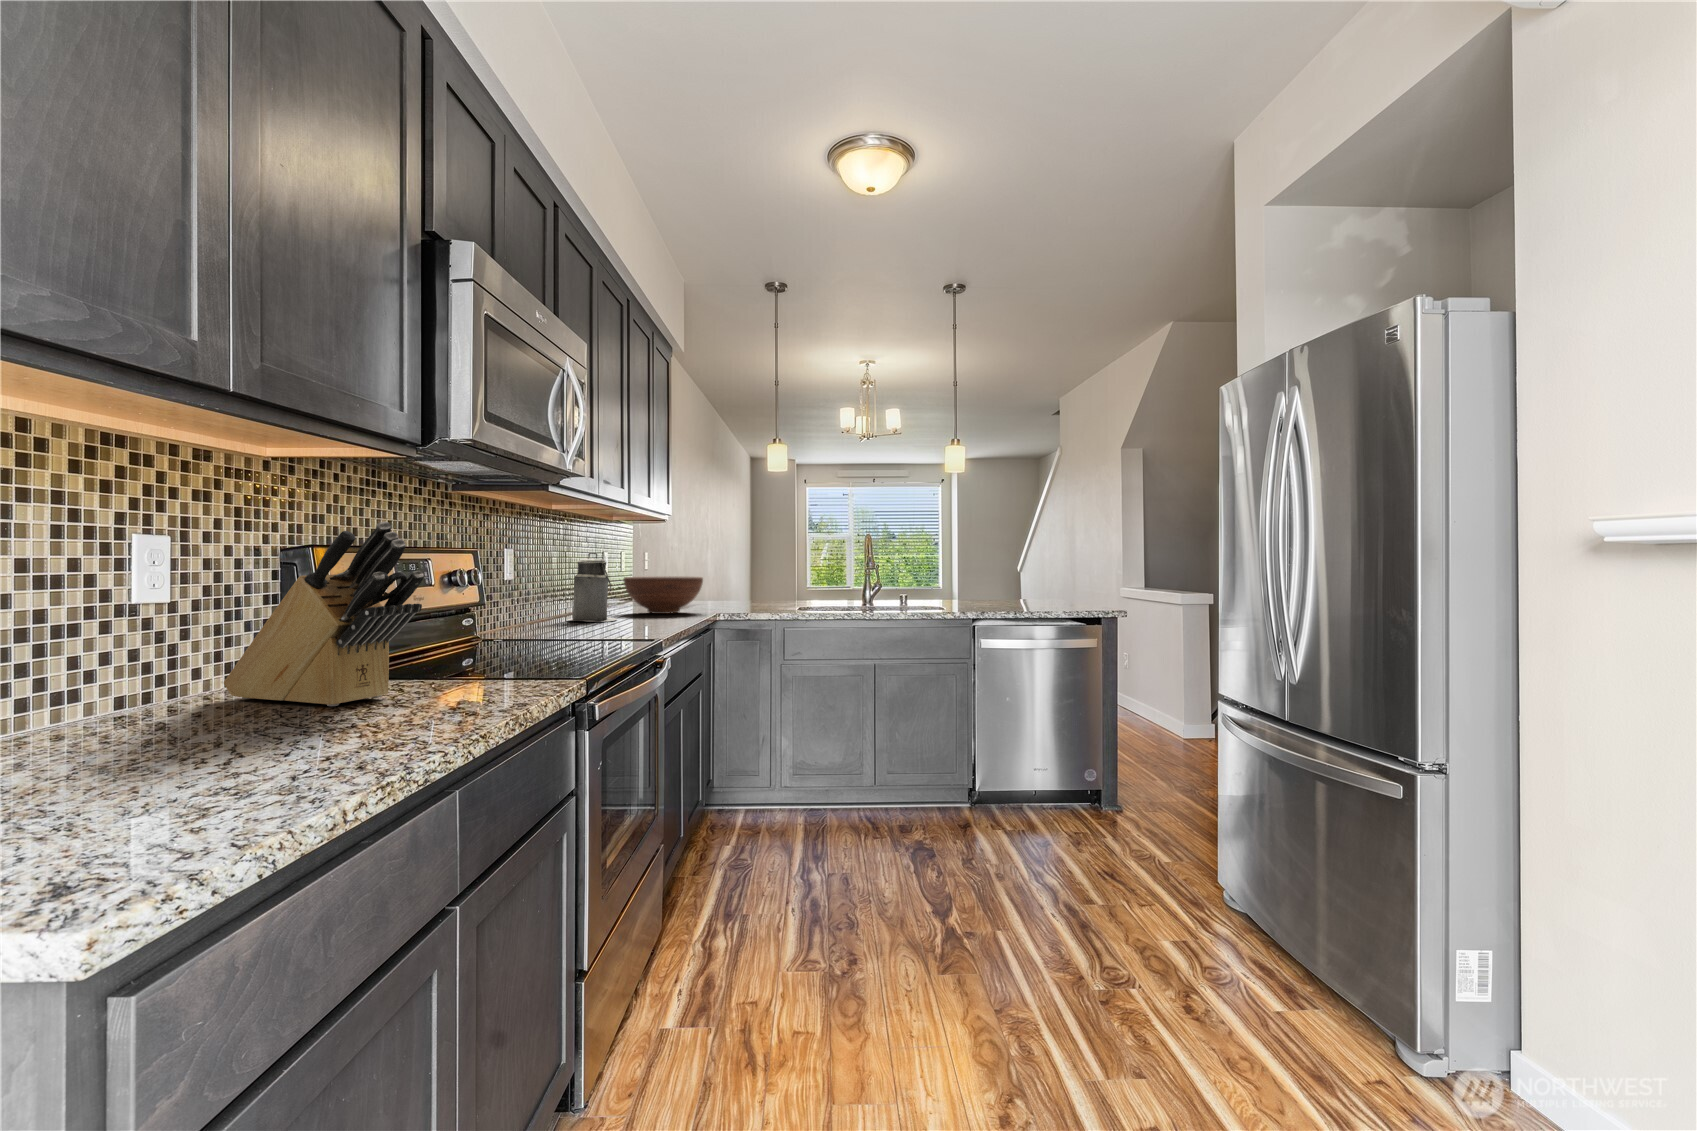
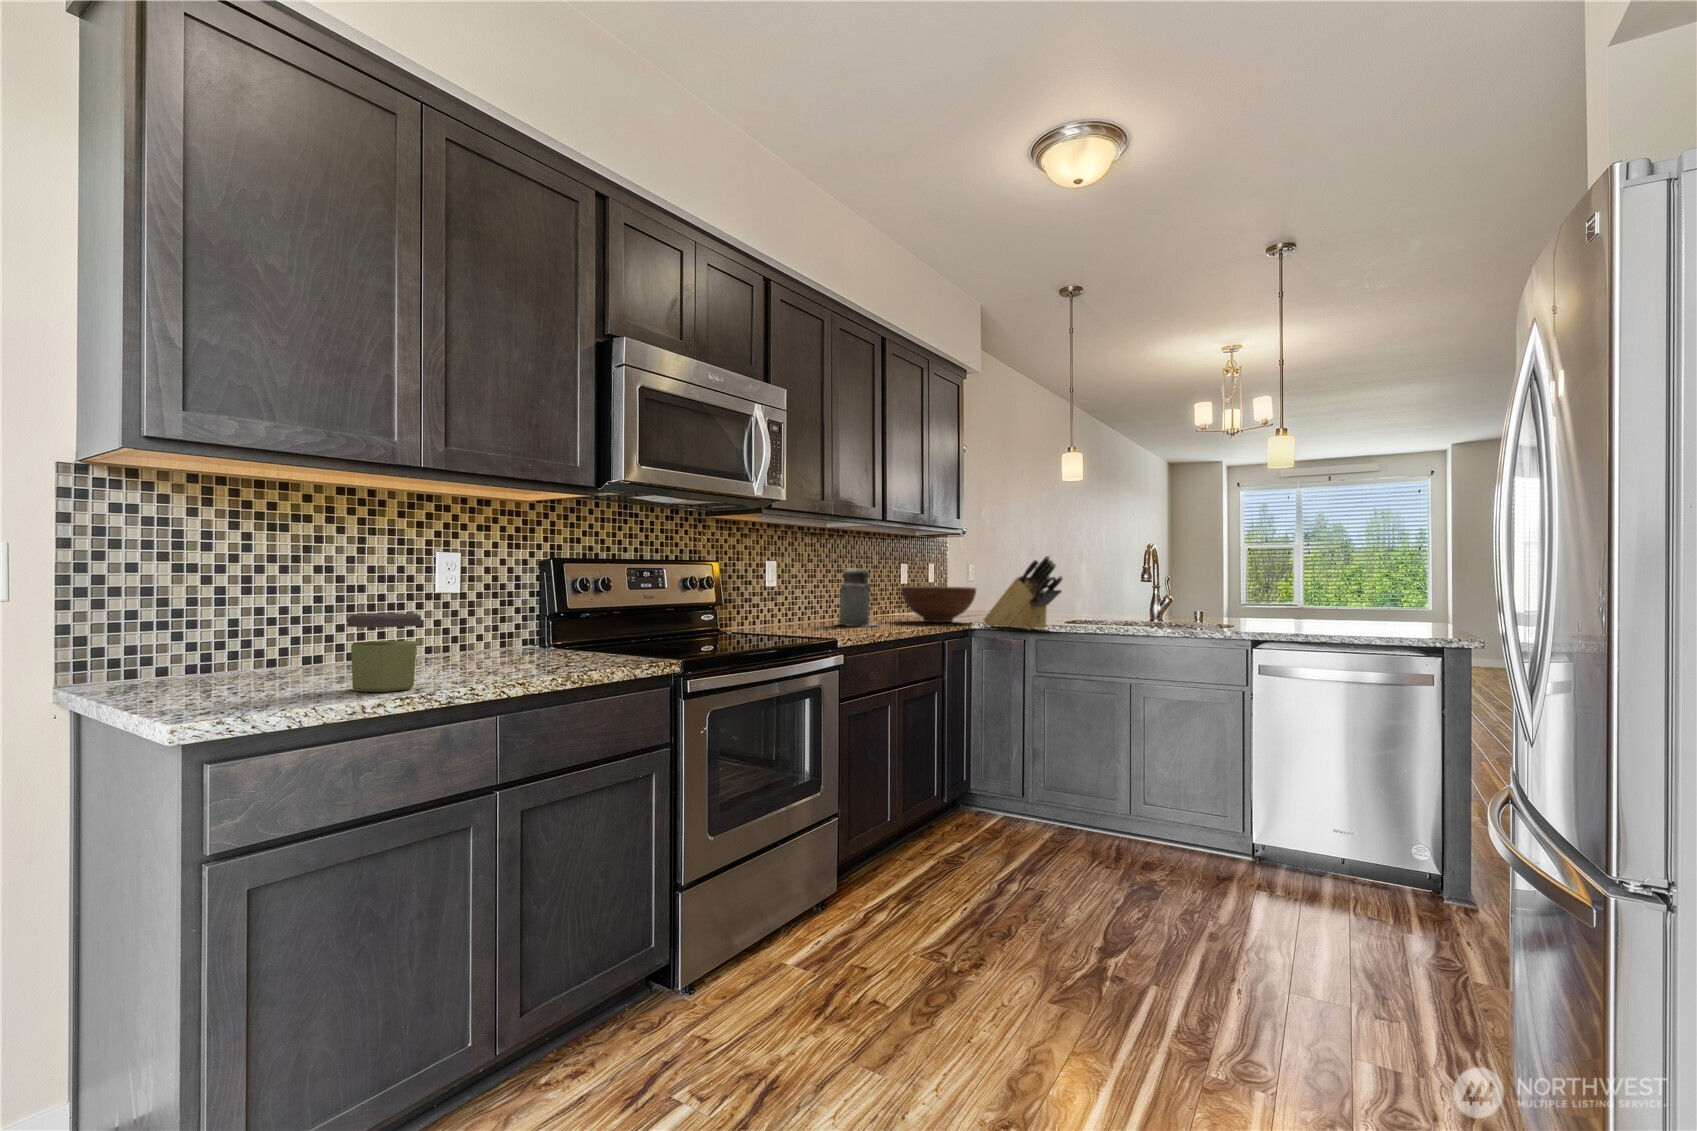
knife block: present [224,522,424,706] -> present [984,556,1063,630]
jar: none [111,636,276,785] -> present [347,613,421,692]

